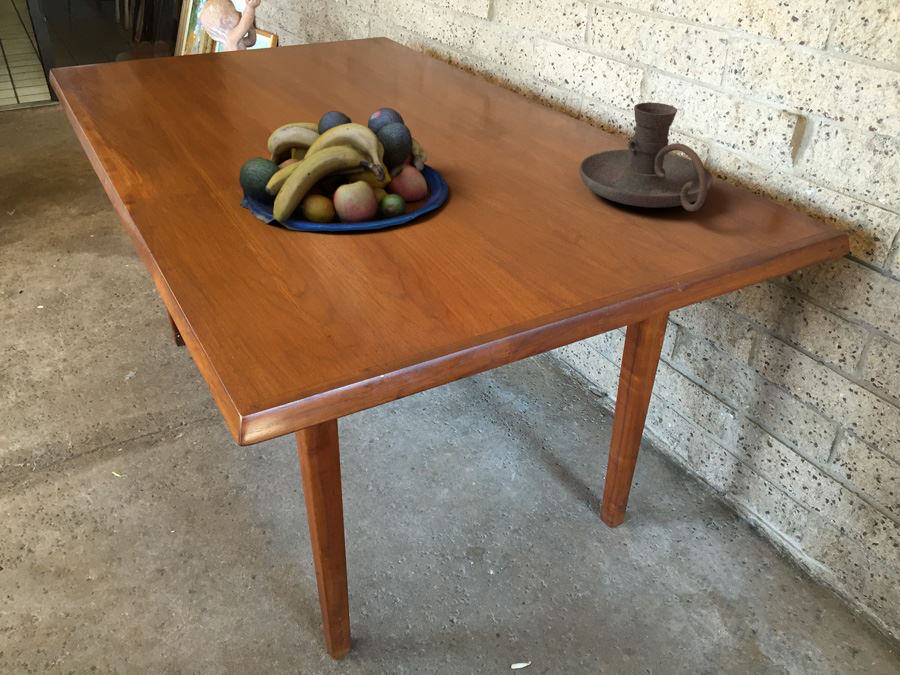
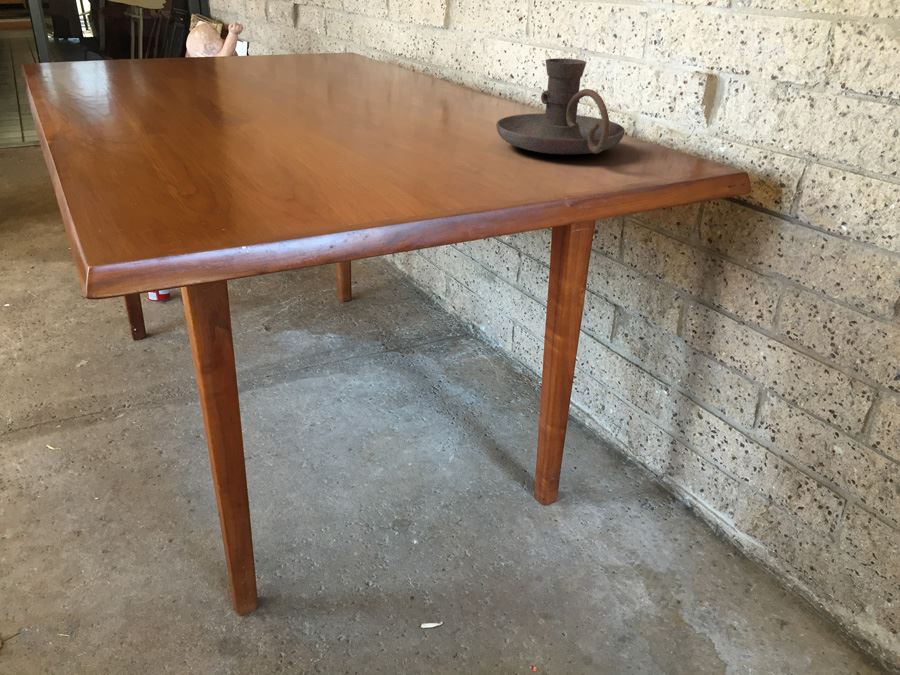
fruit bowl: present [239,108,448,231] -> none [160,64,368,162]

